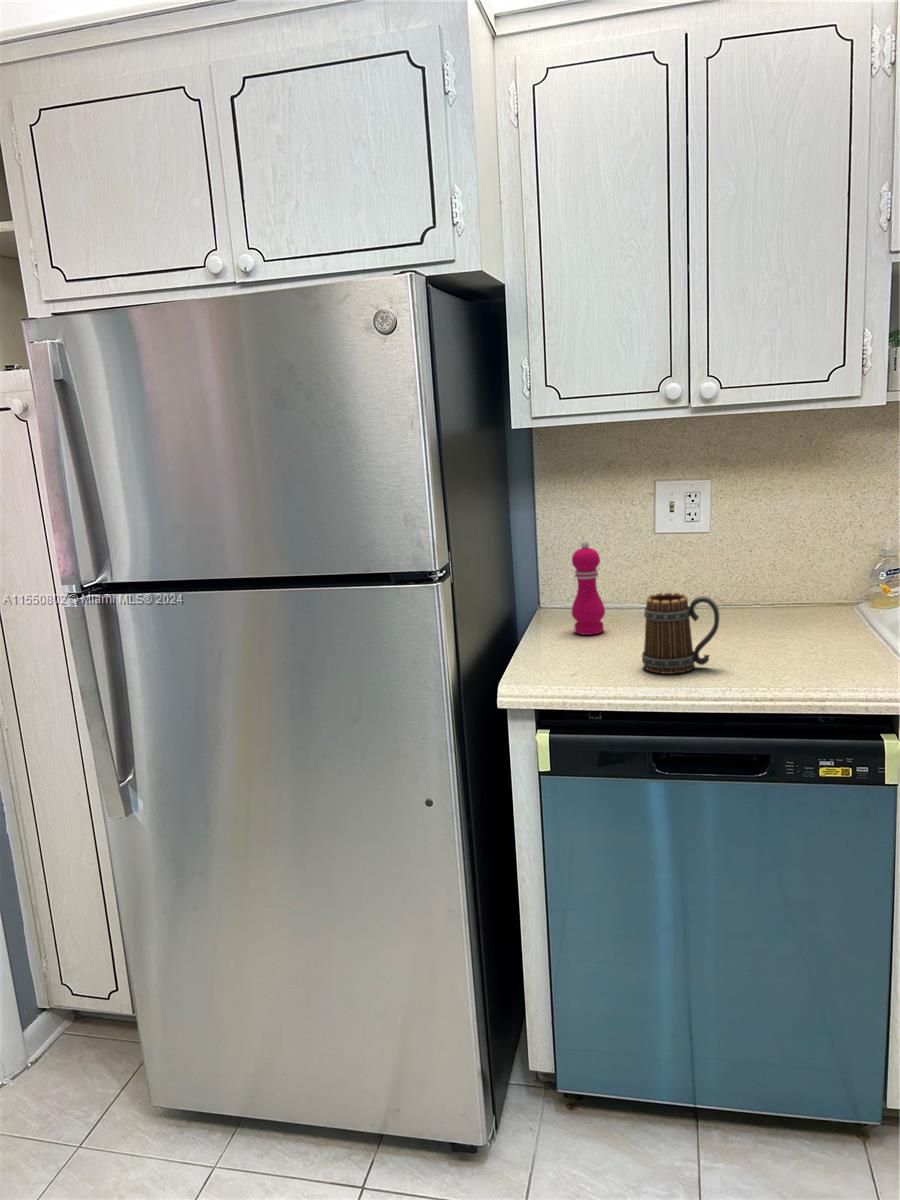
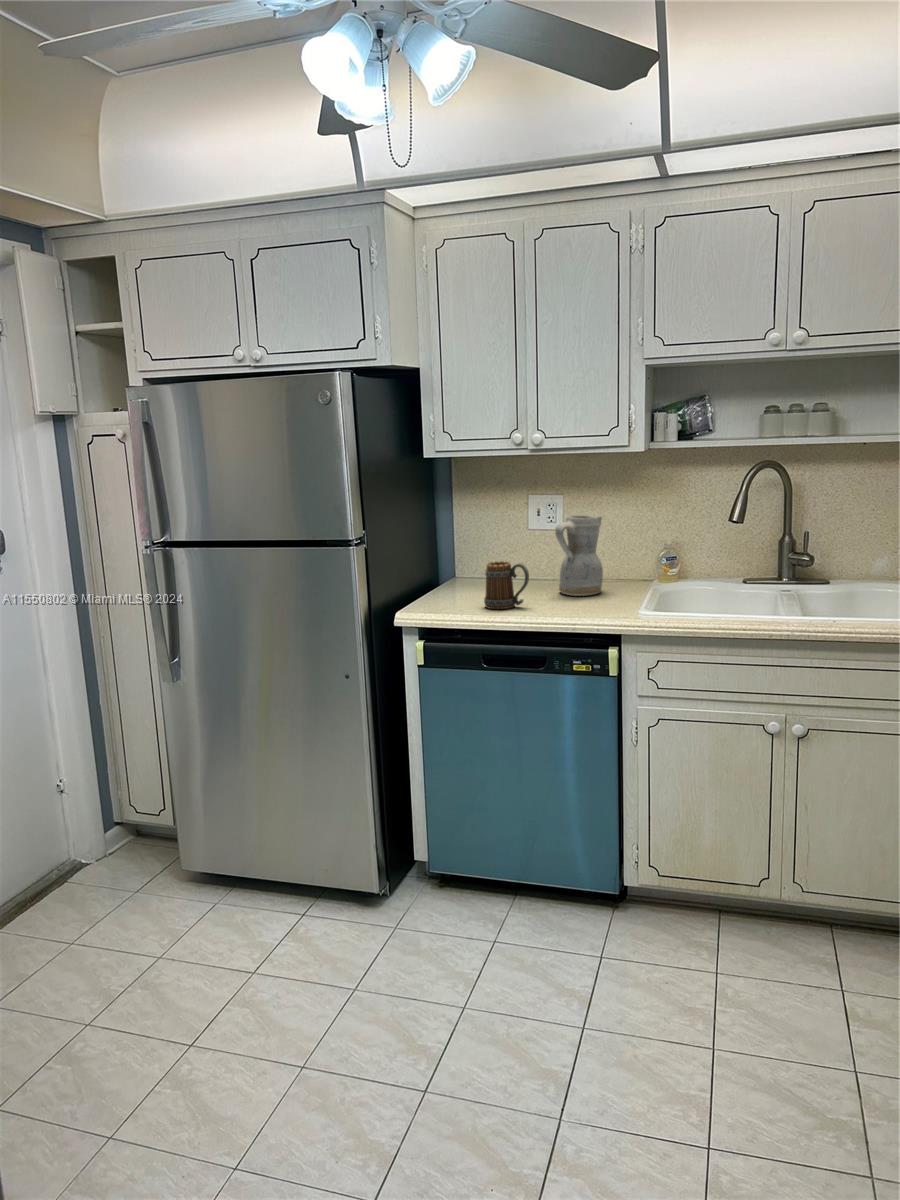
ceramic pitcher: none [739,511,812,641] -> present [555,515,603,596]
pepper mill: present [572,541,605,635] -> none [459,530,481,590]

